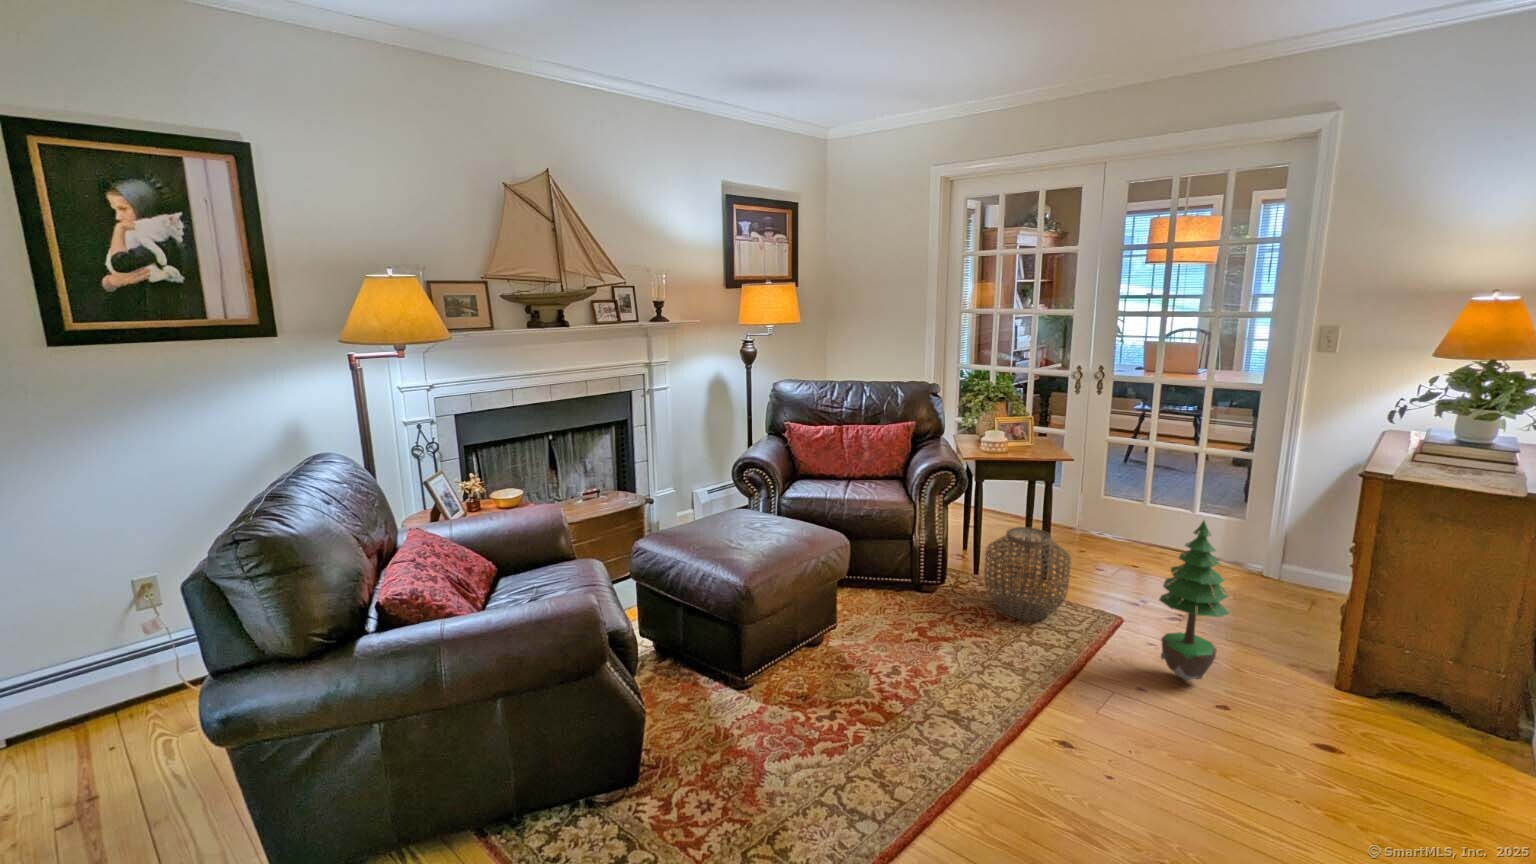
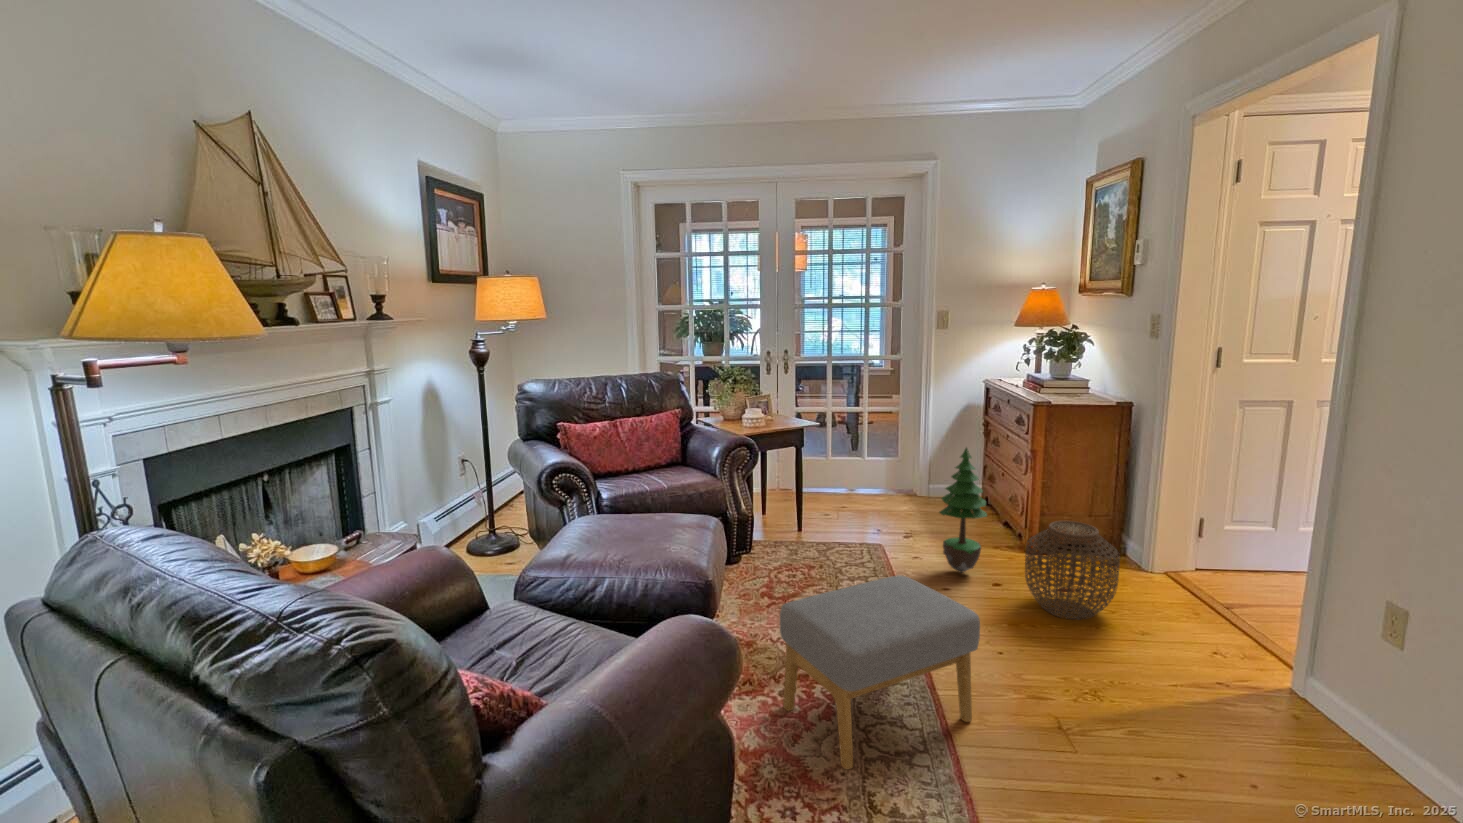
woven basket: present [984,527,1071,621] -> present [1025,521,1120,620]
footstool: none [787,630,979,822] -> present [780,575,980,769]

